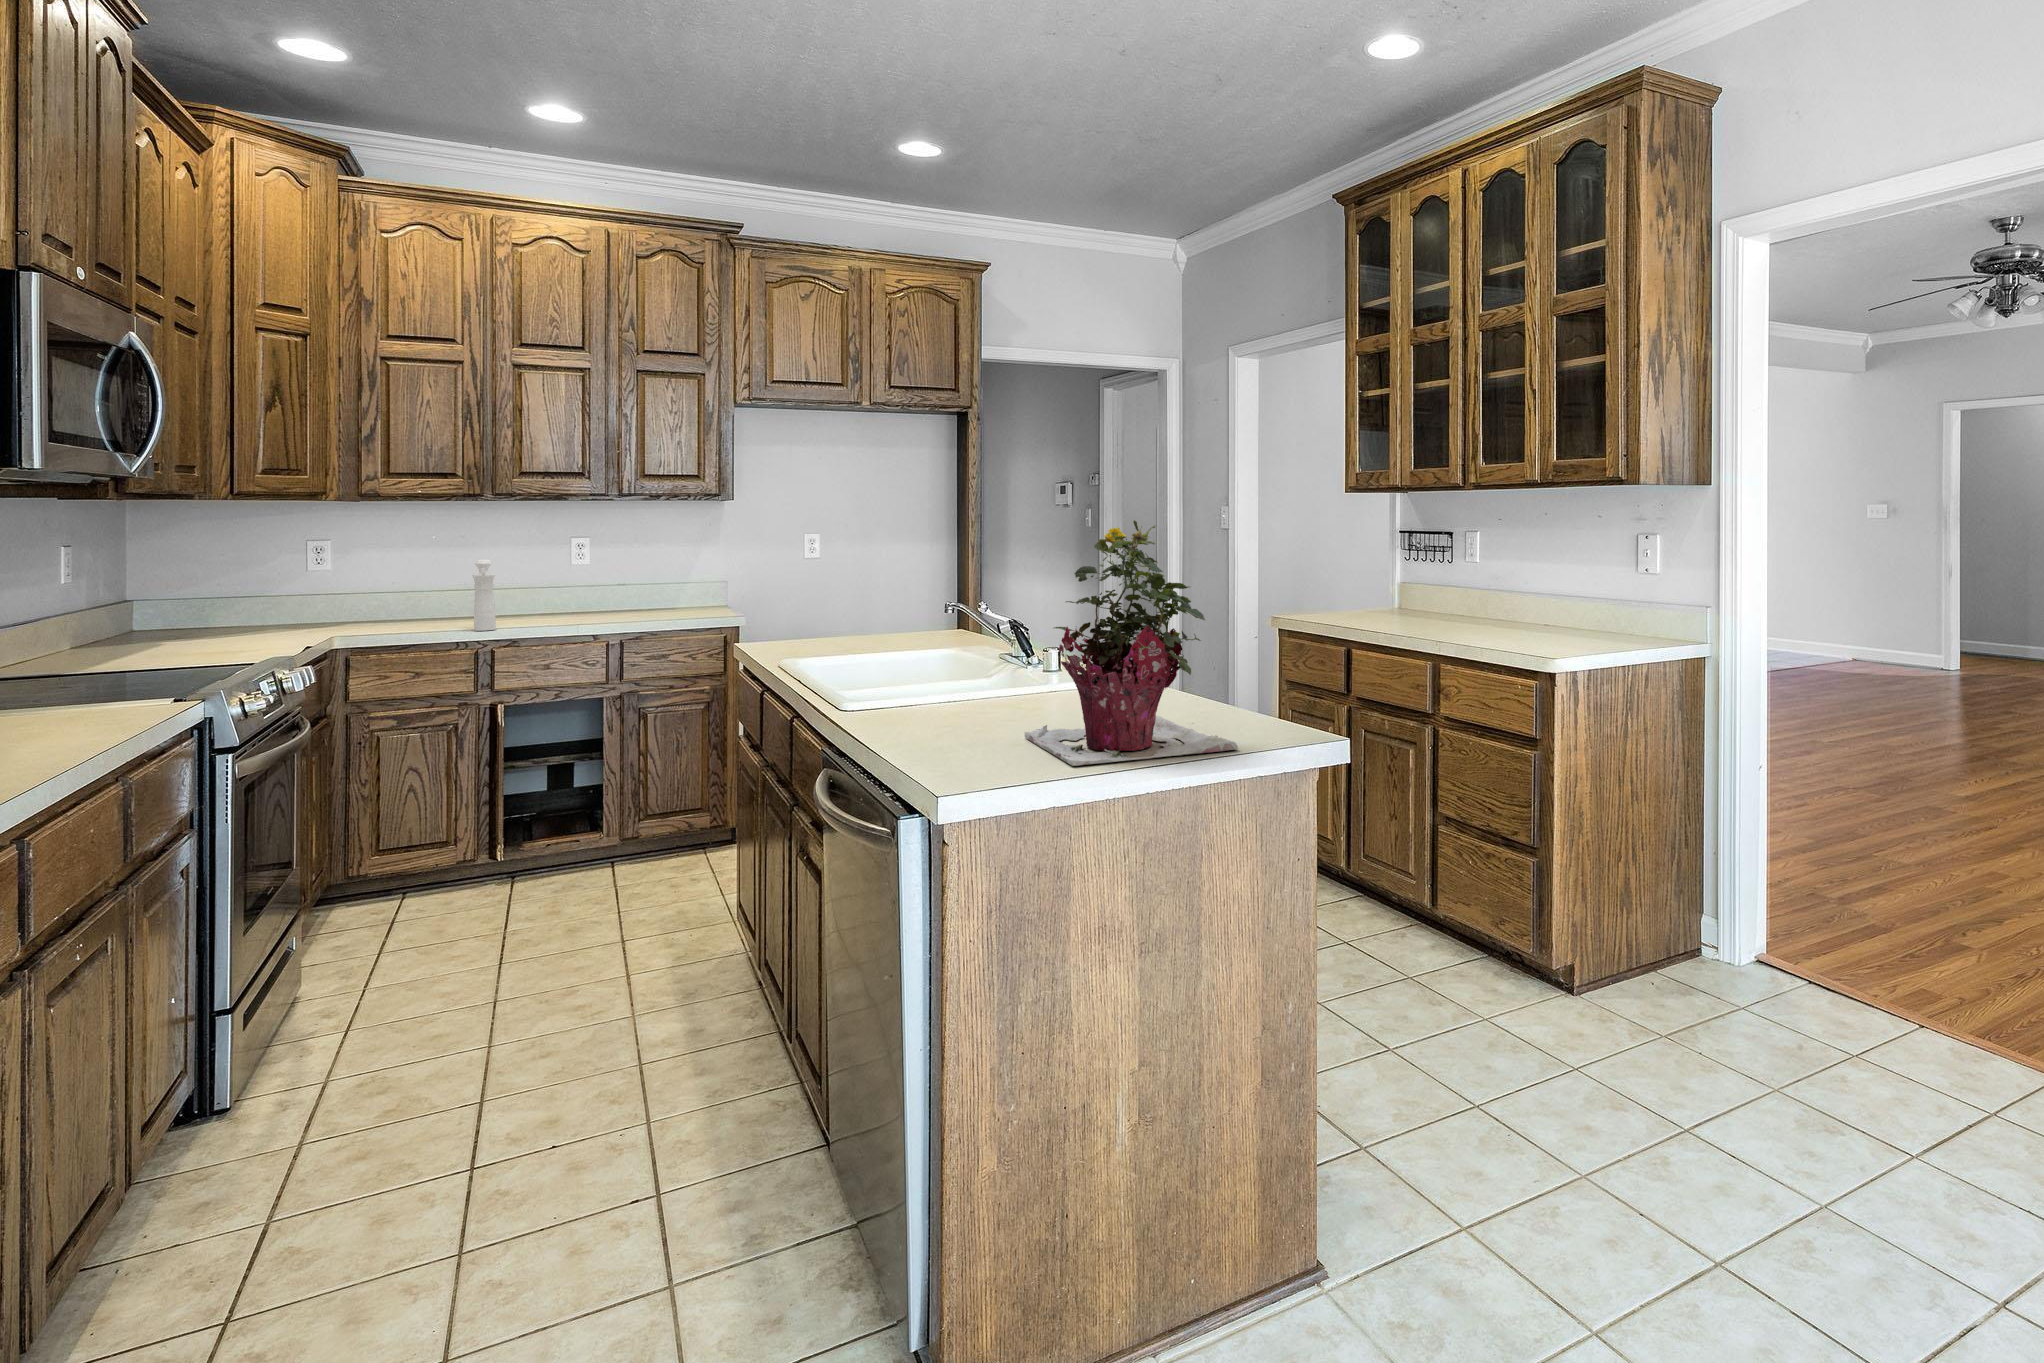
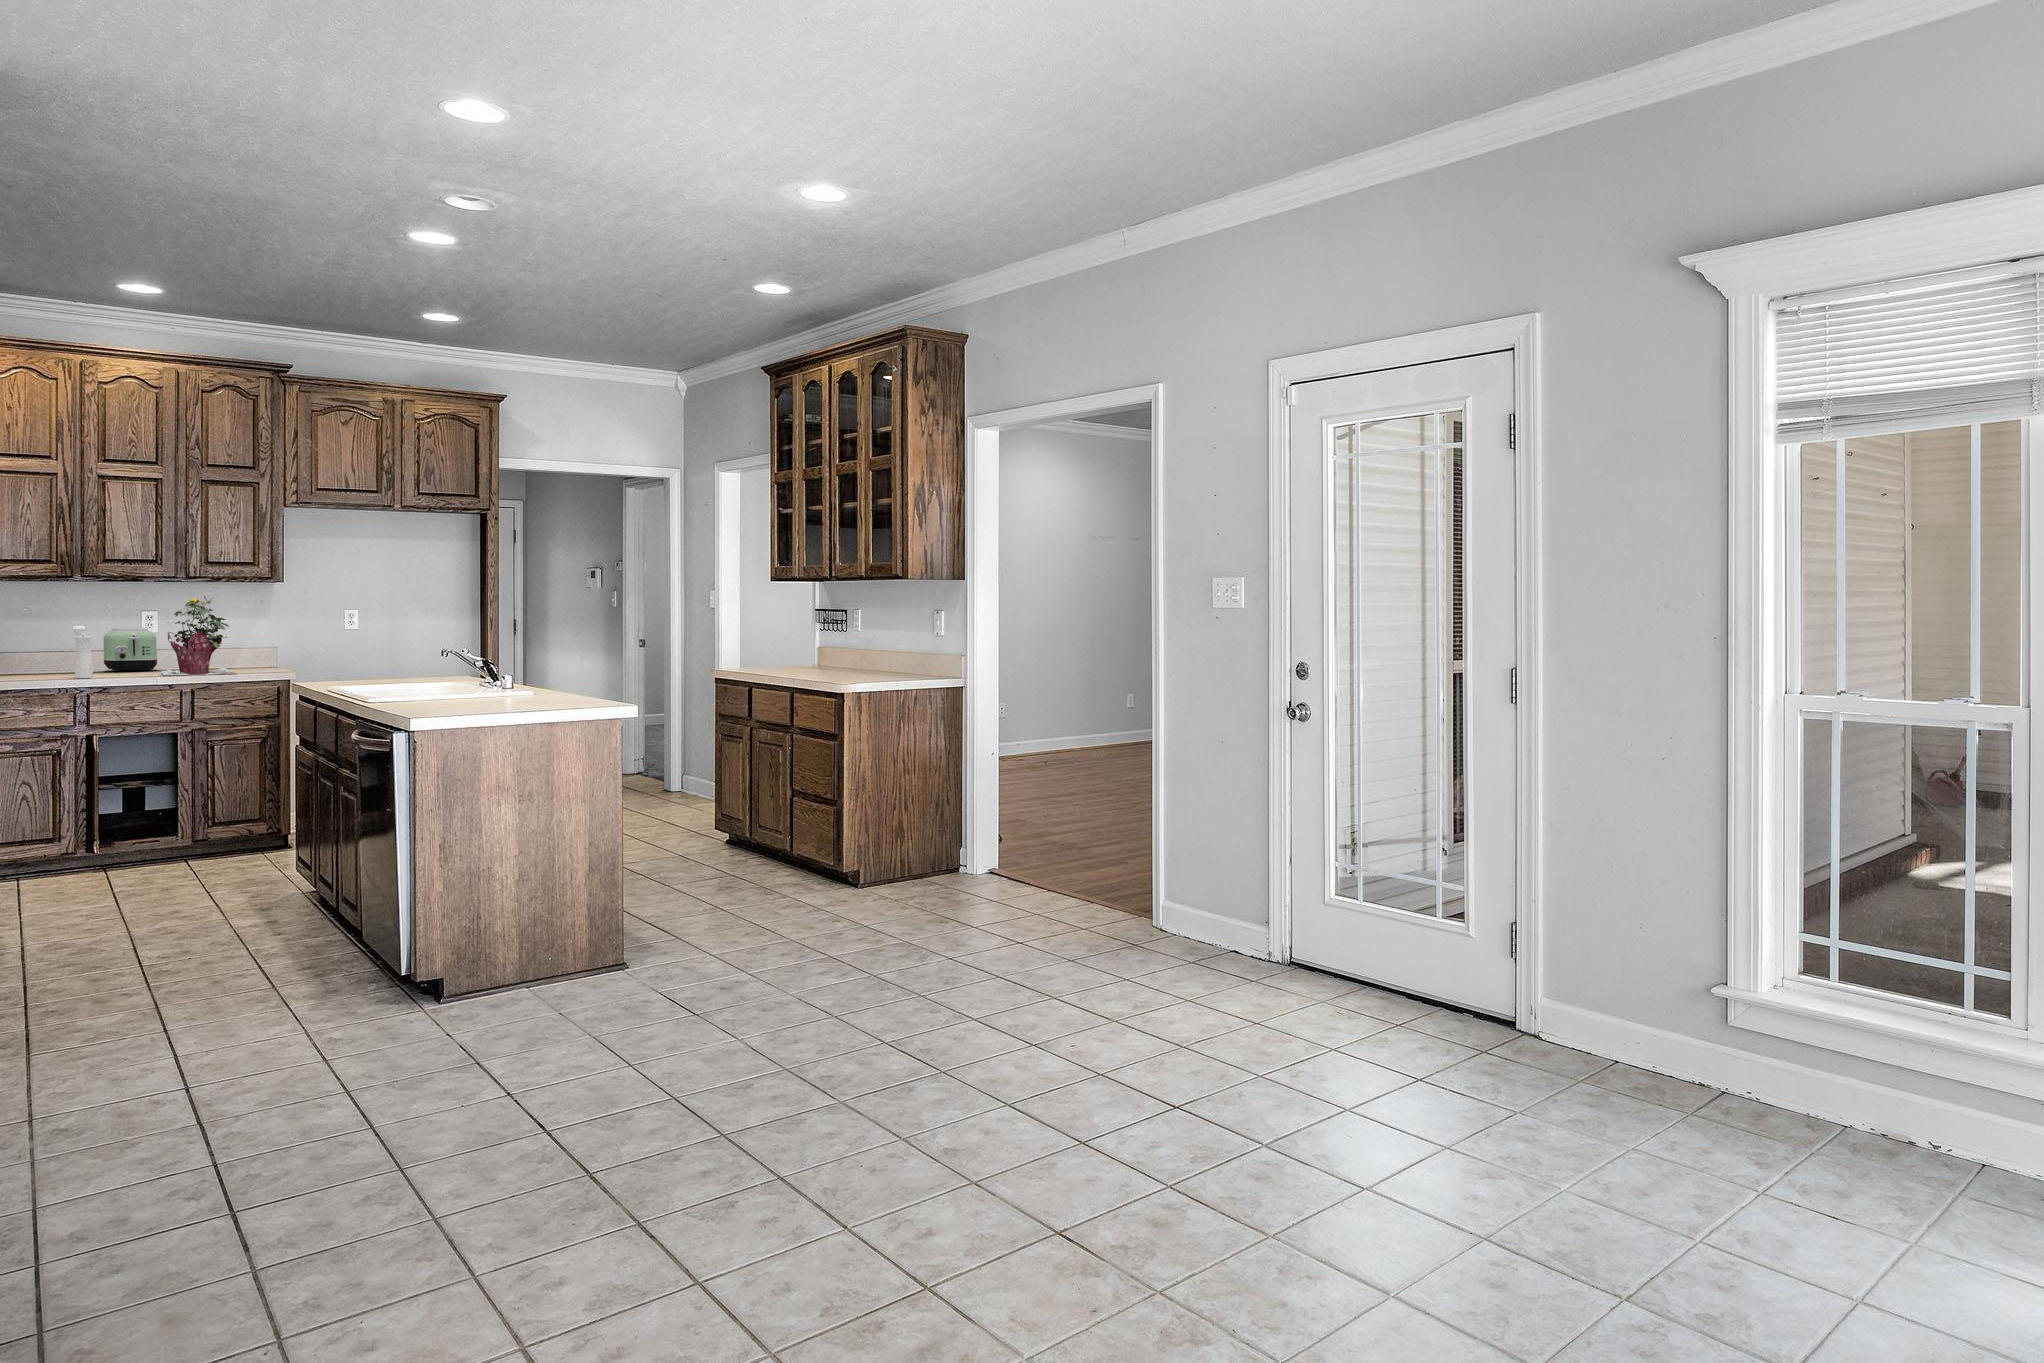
potted plant: present [1025,520,1238,766] -> present [161,596,236,675]
toaster: none [526,558,588,616] -> present [103,627,158,672]

